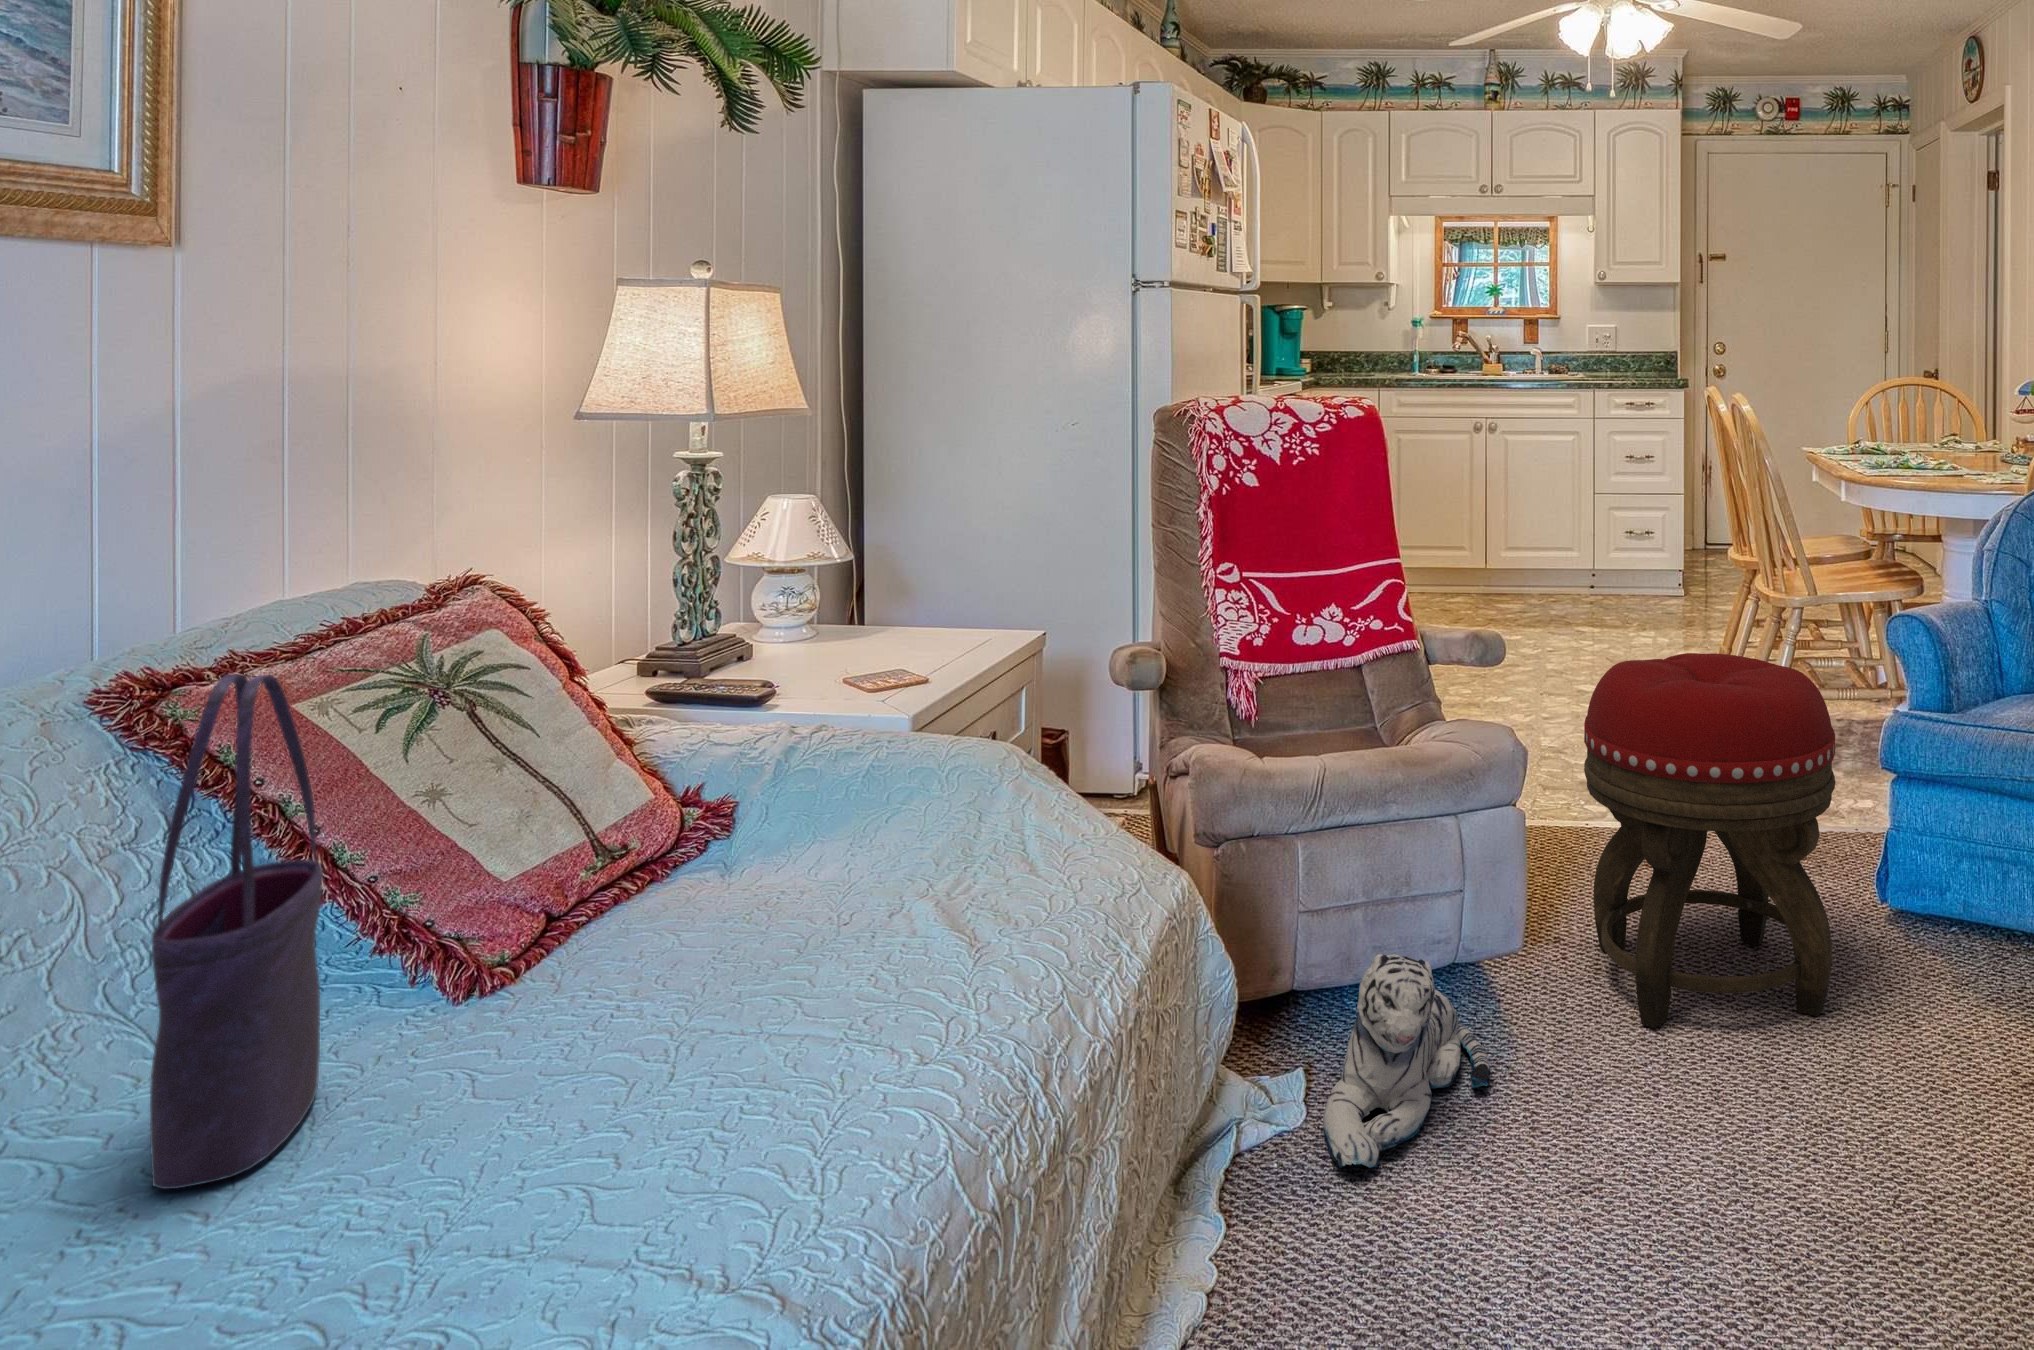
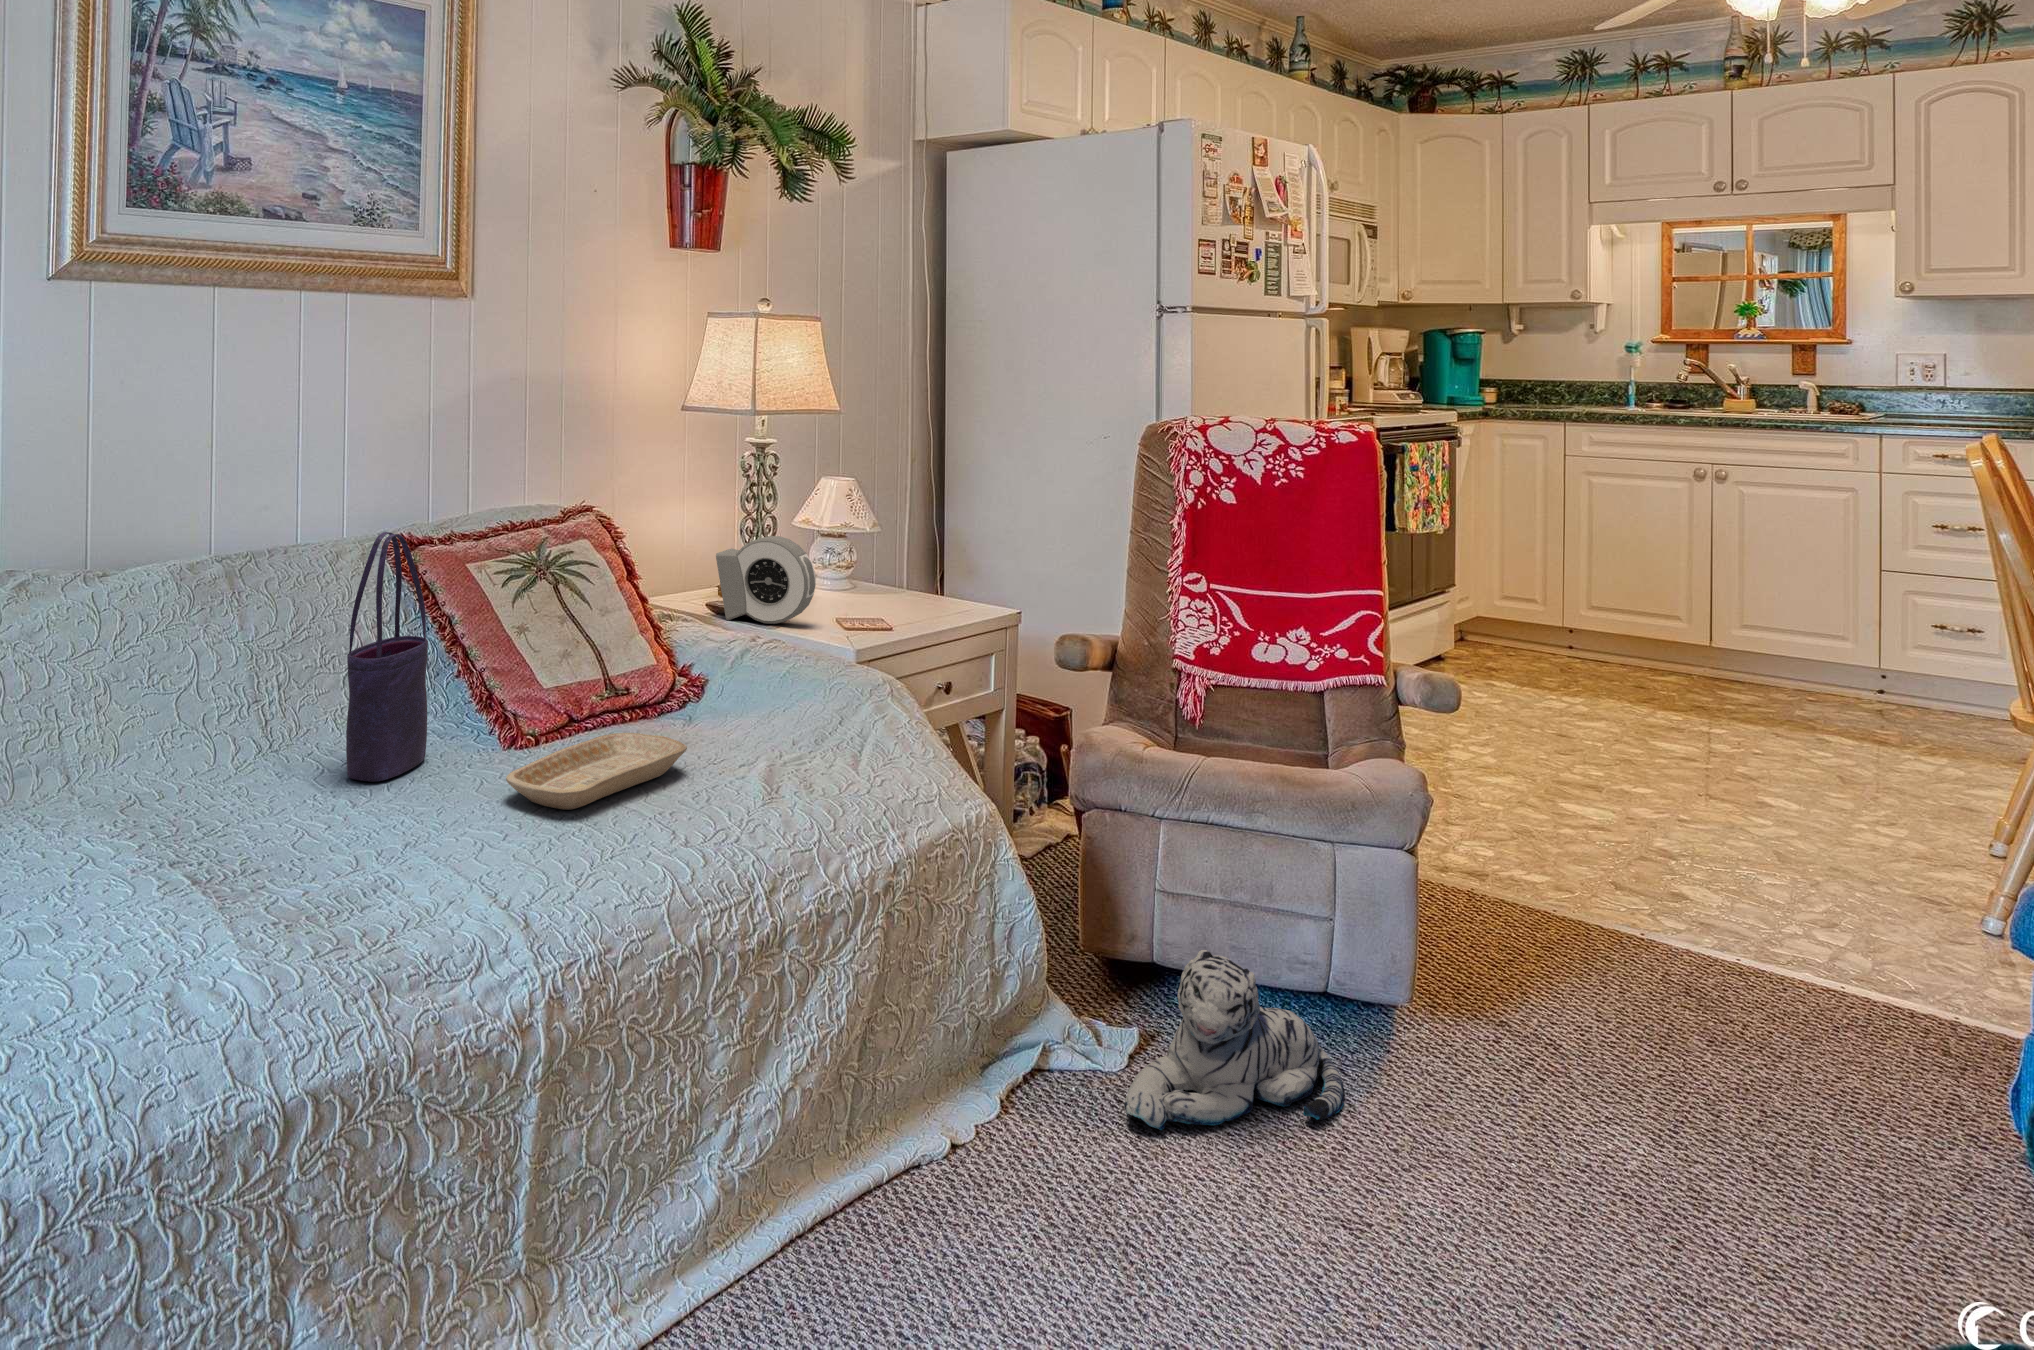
alarm clock: none [676,584,829,713] -> present [716,536,816,624]
footstool: present [1584,653,1835,1028] -> none [1525,743,1897,1232]
tray: none [565,905,826,1089] -> present [506,733,687,810]

